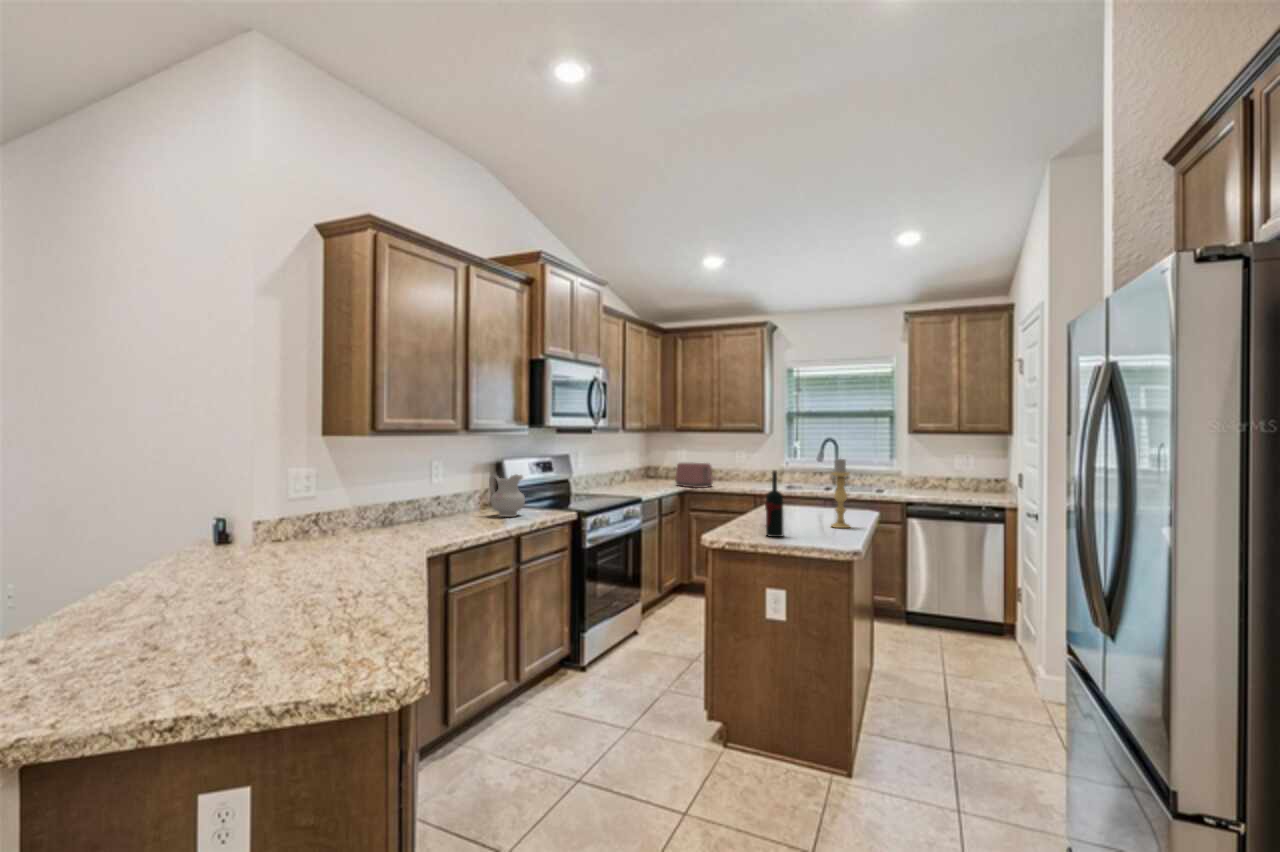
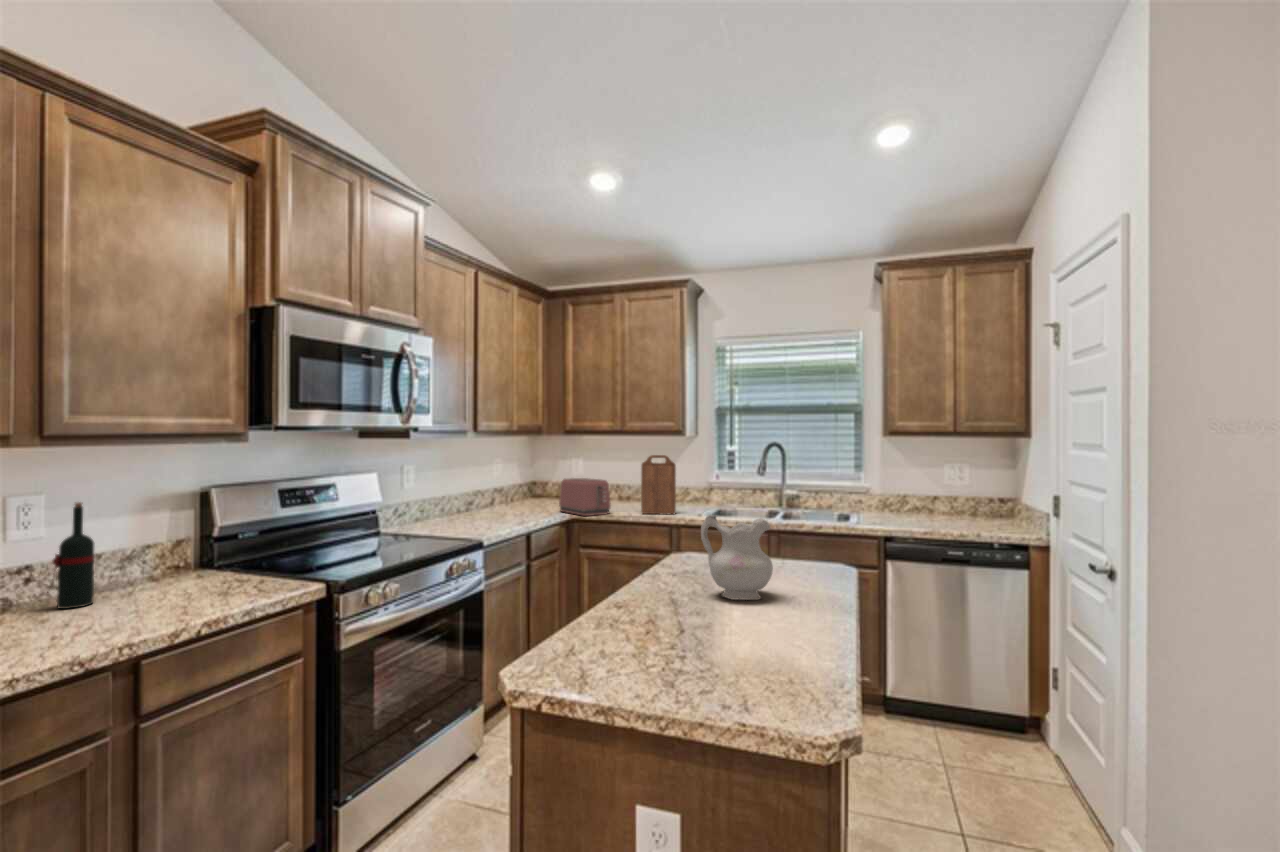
cutting board: none [735,446,759,488] -> present [641,455,676,514]
candle holder: present [831,459,850,528] -> none [774,487,811,627]
wine bottle: present [765,470,783,537] -> present [47,502,94,609]
ceramic pitcher: present [489,472,525,517] -> present [701,515,773,600]

